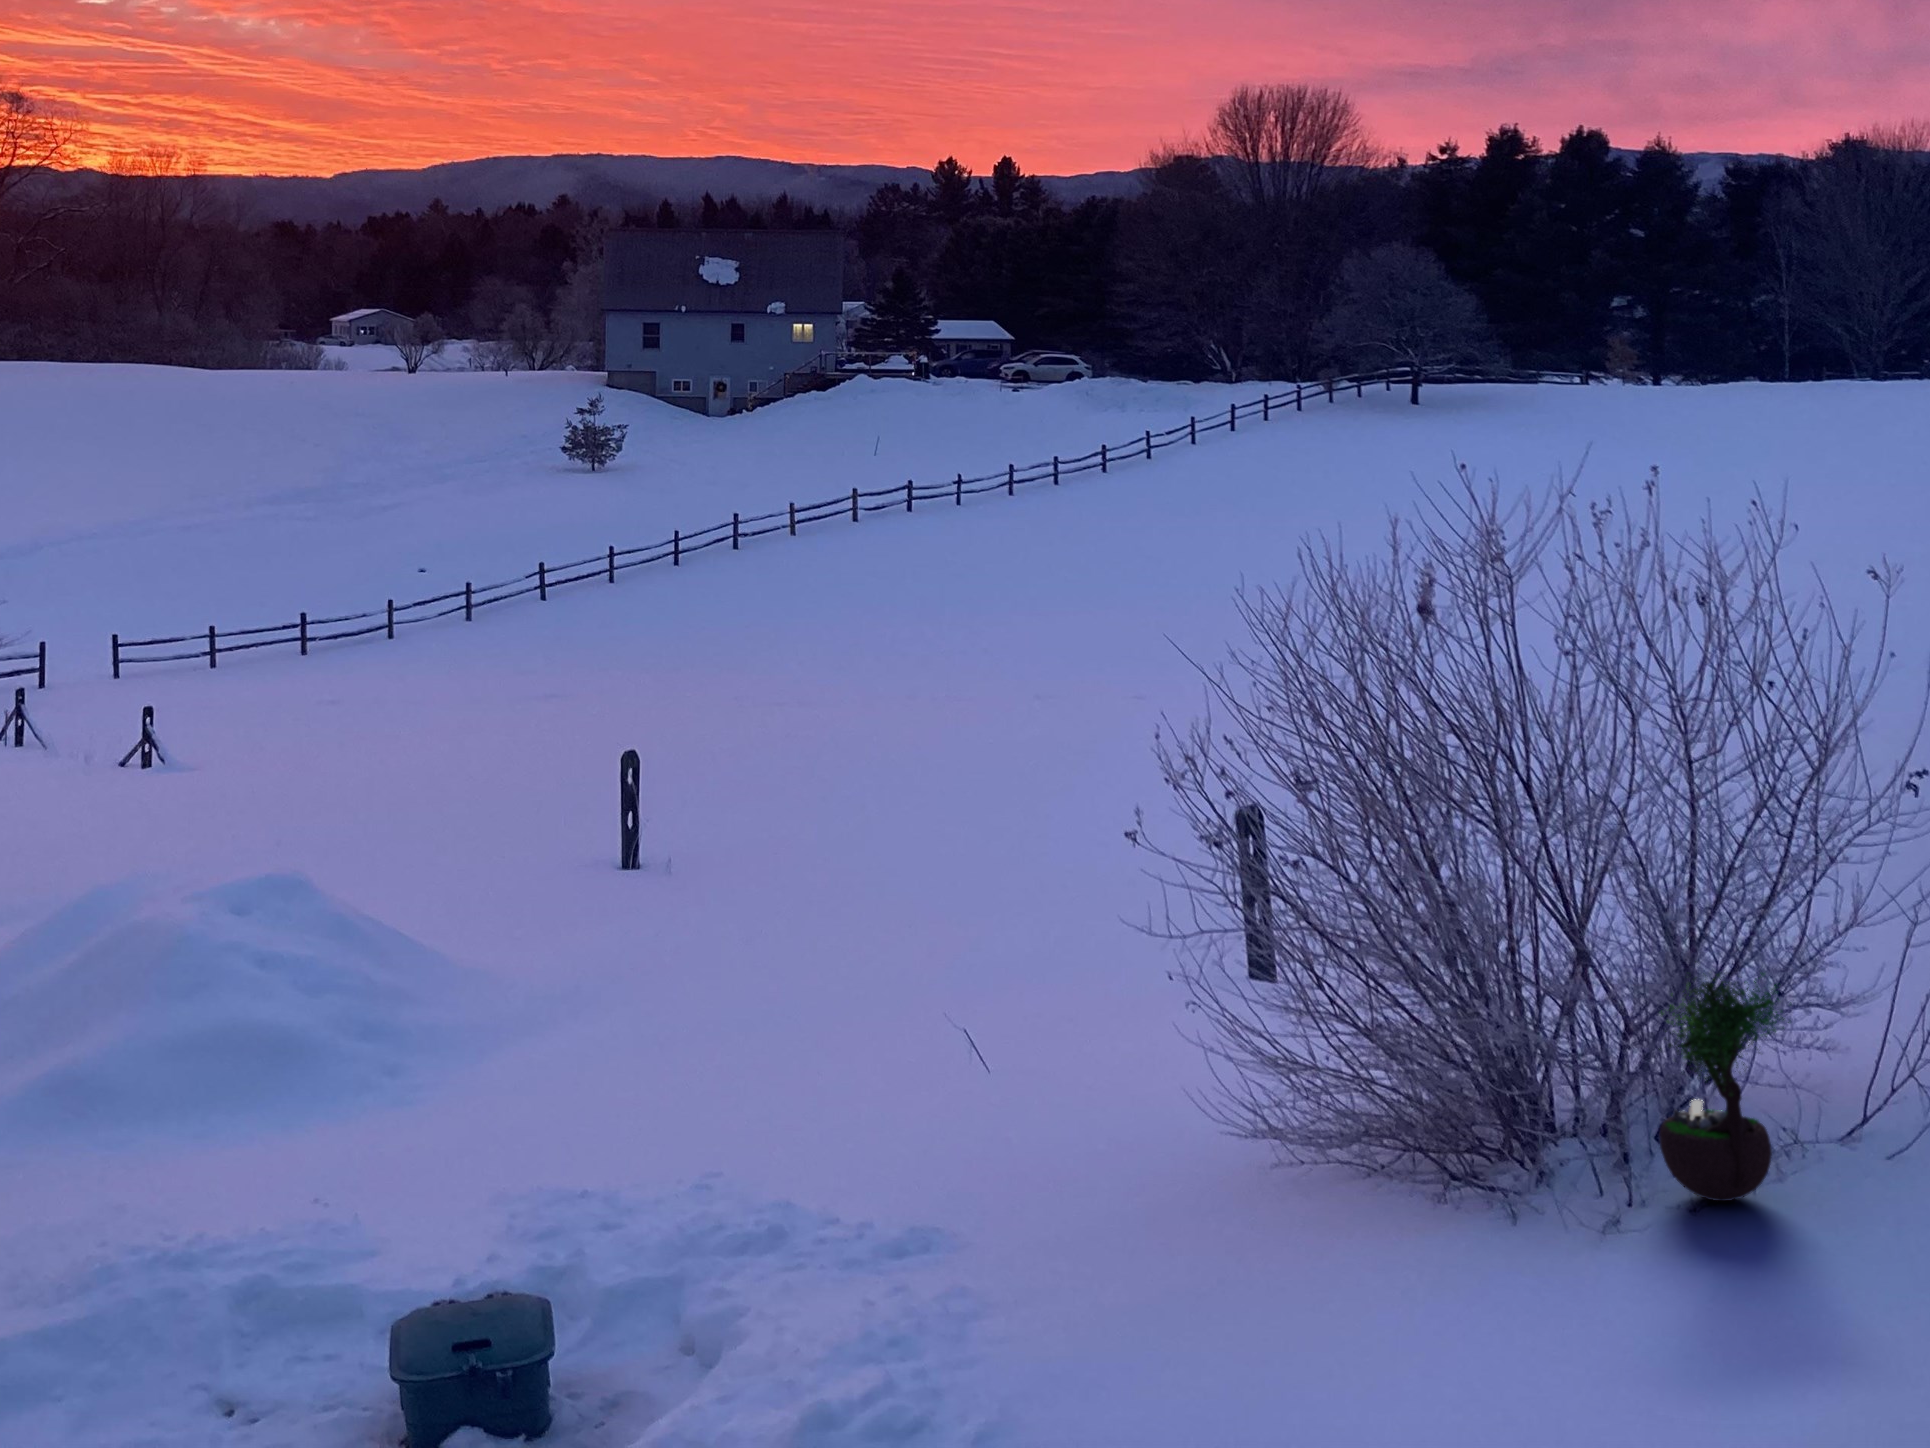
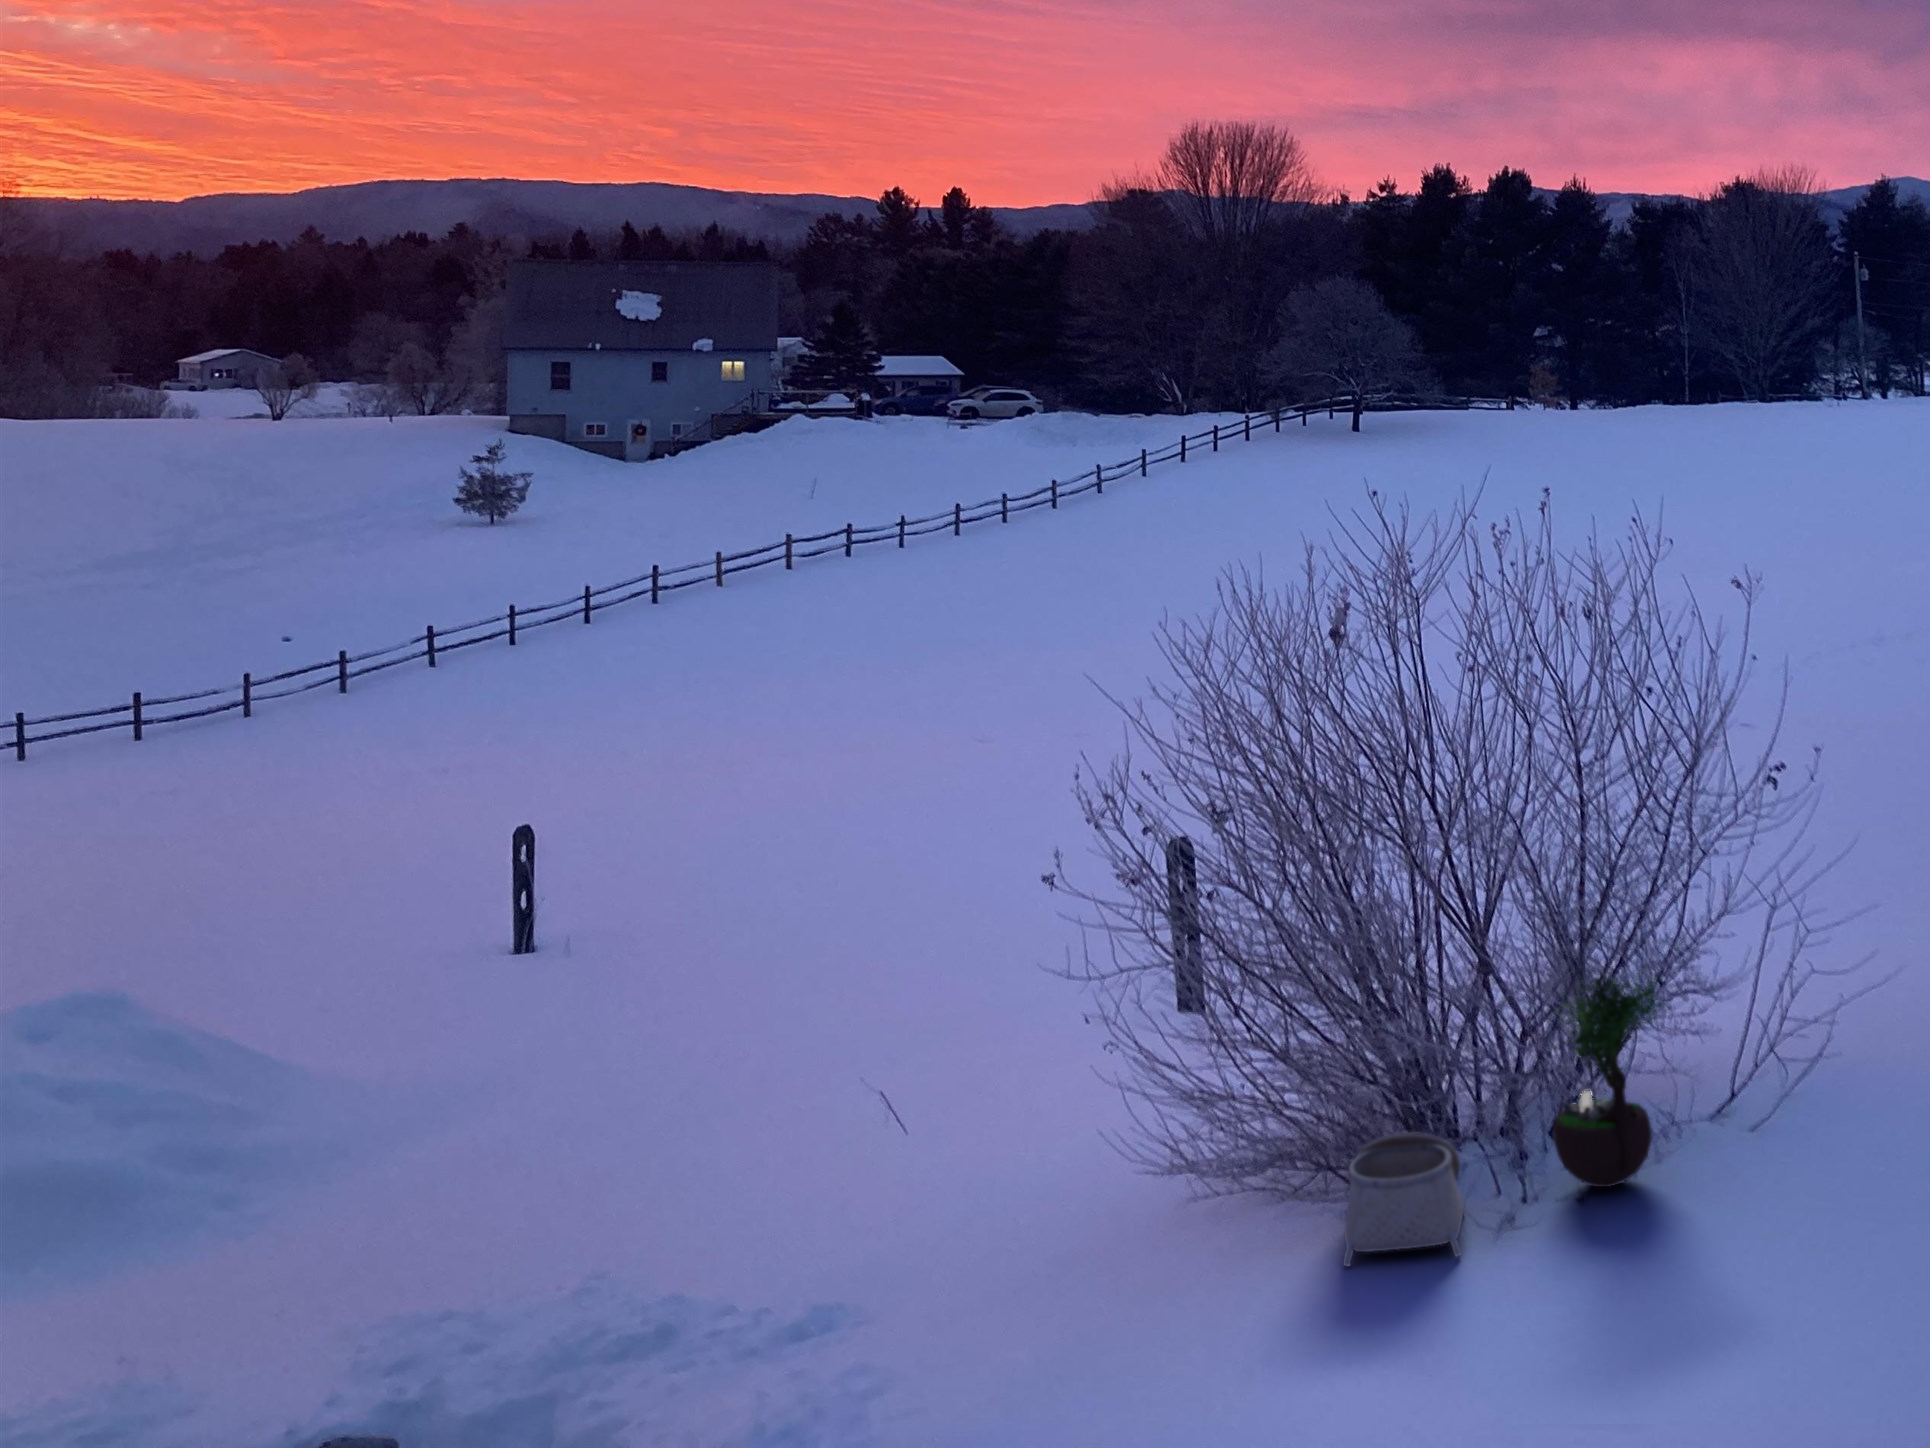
basket: none [1433,1116,1564,1246] -> present [1343,1132,1466,1266]

